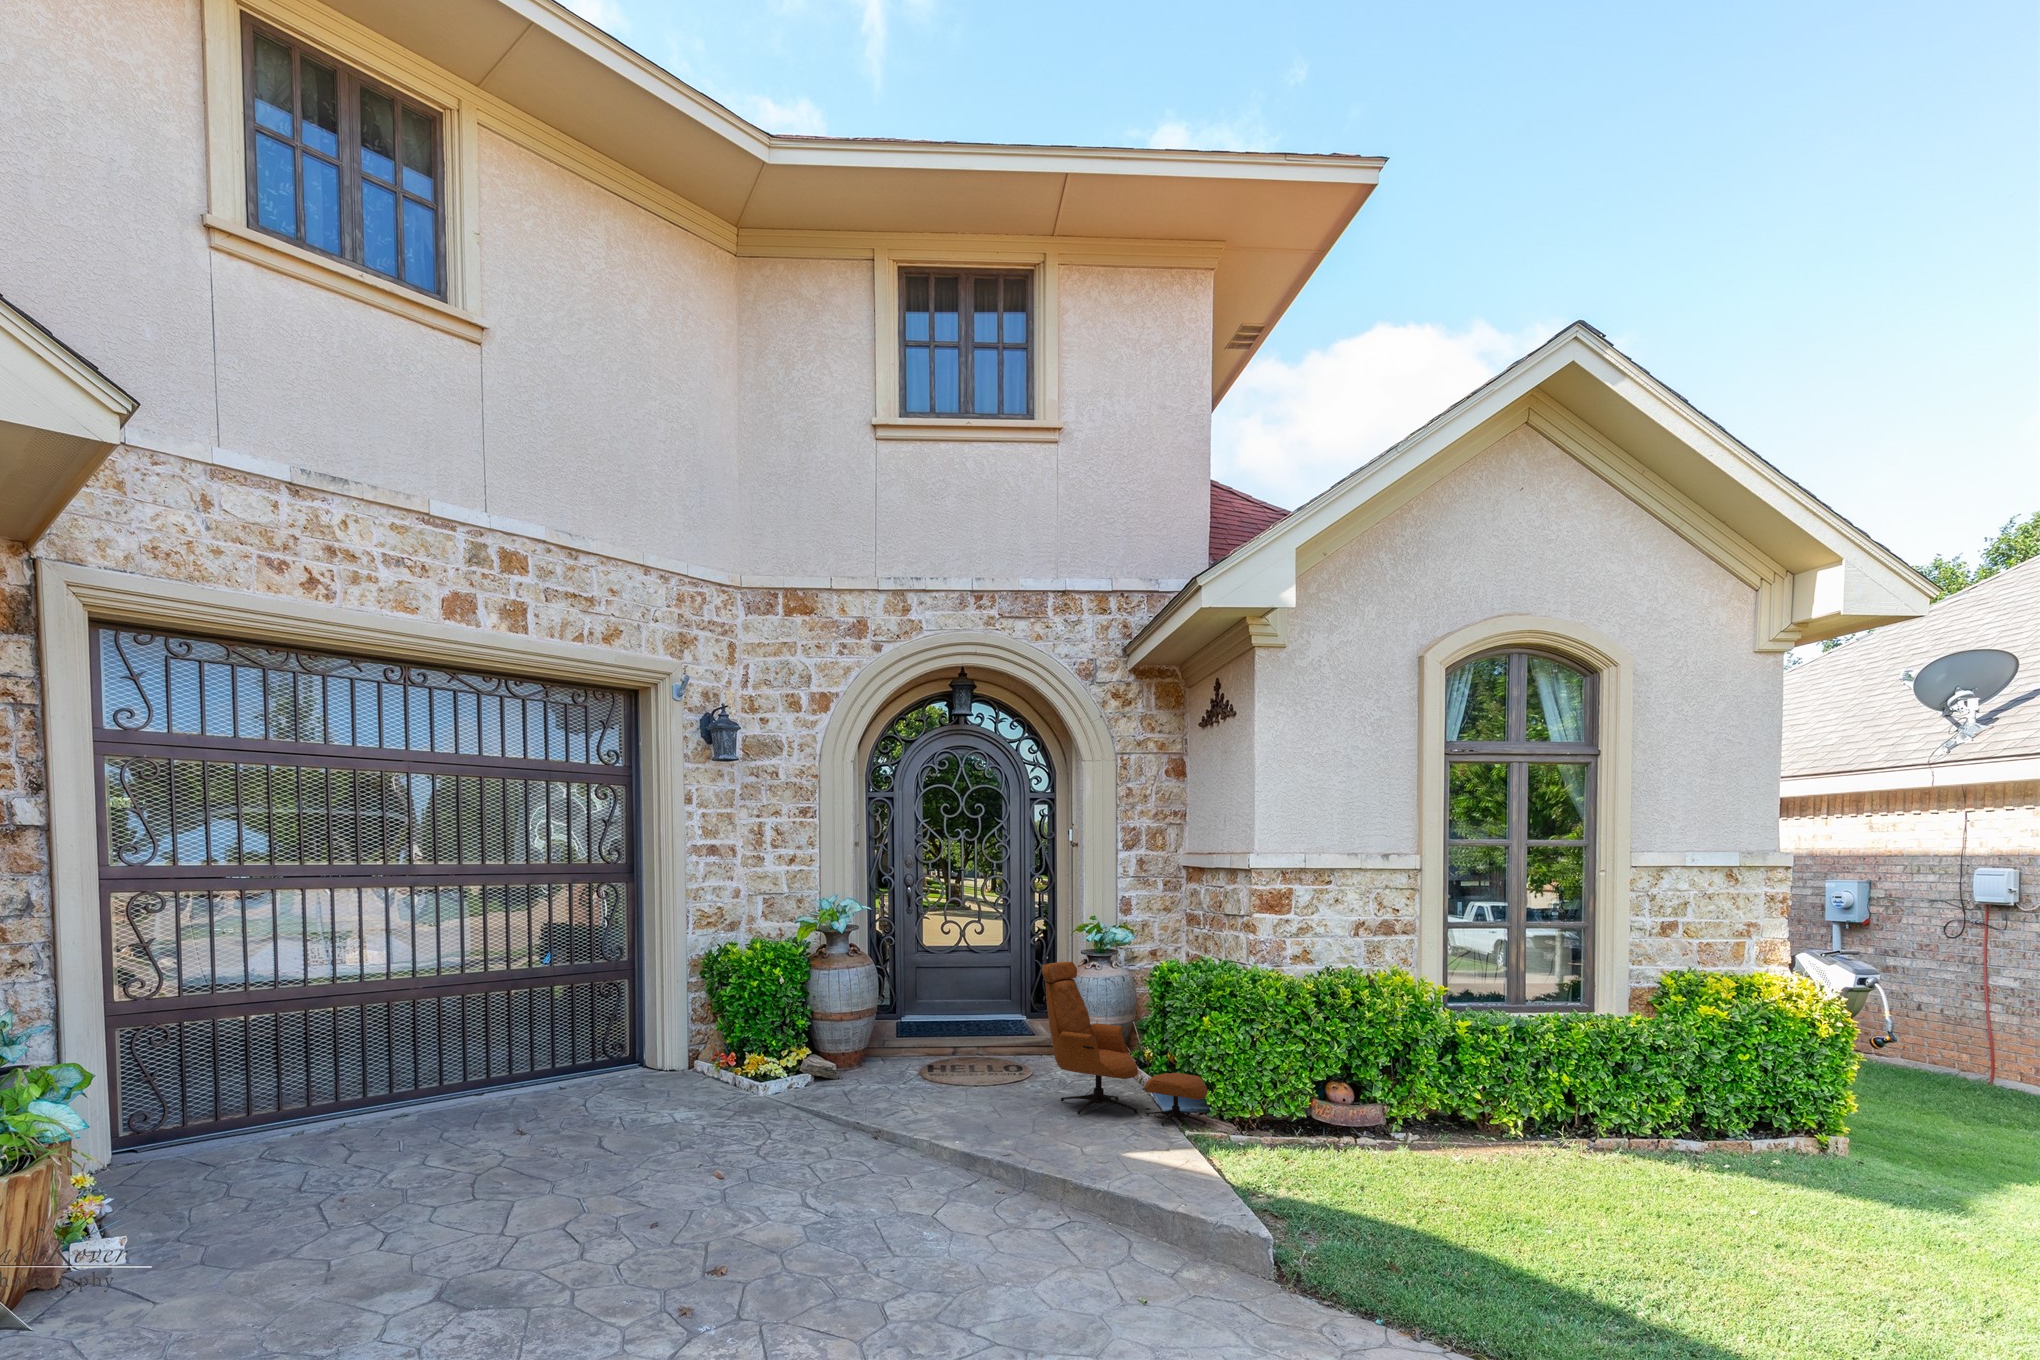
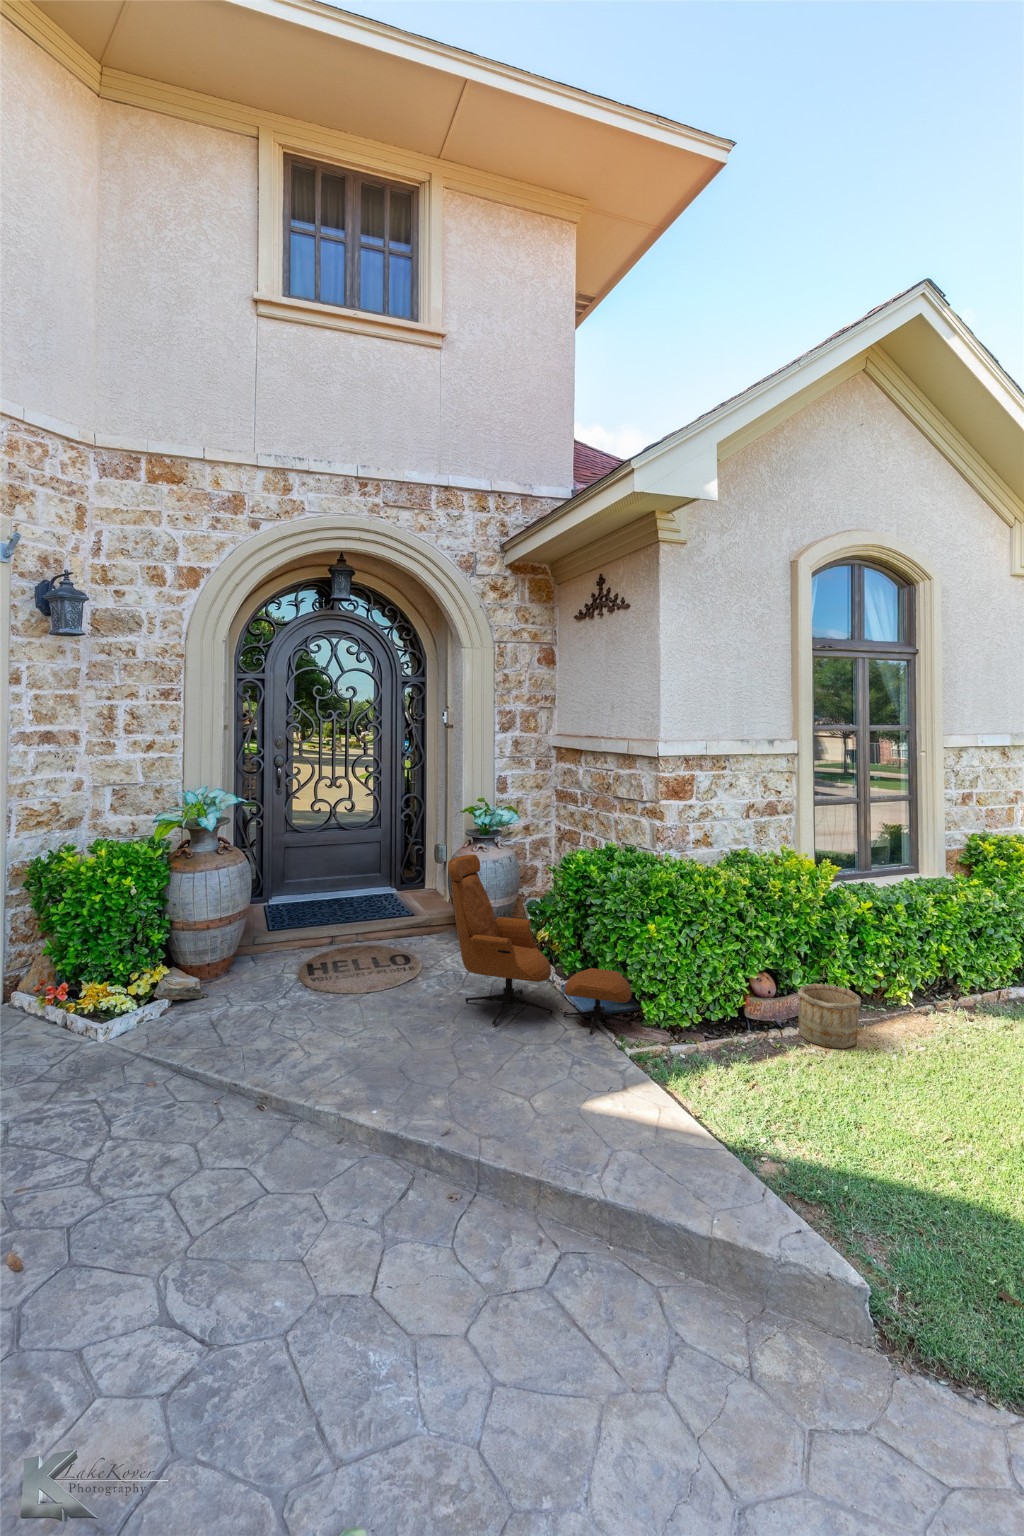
wooden bucket: none [1371,1099,1431,1157] -> present [798,984,861,1048]

